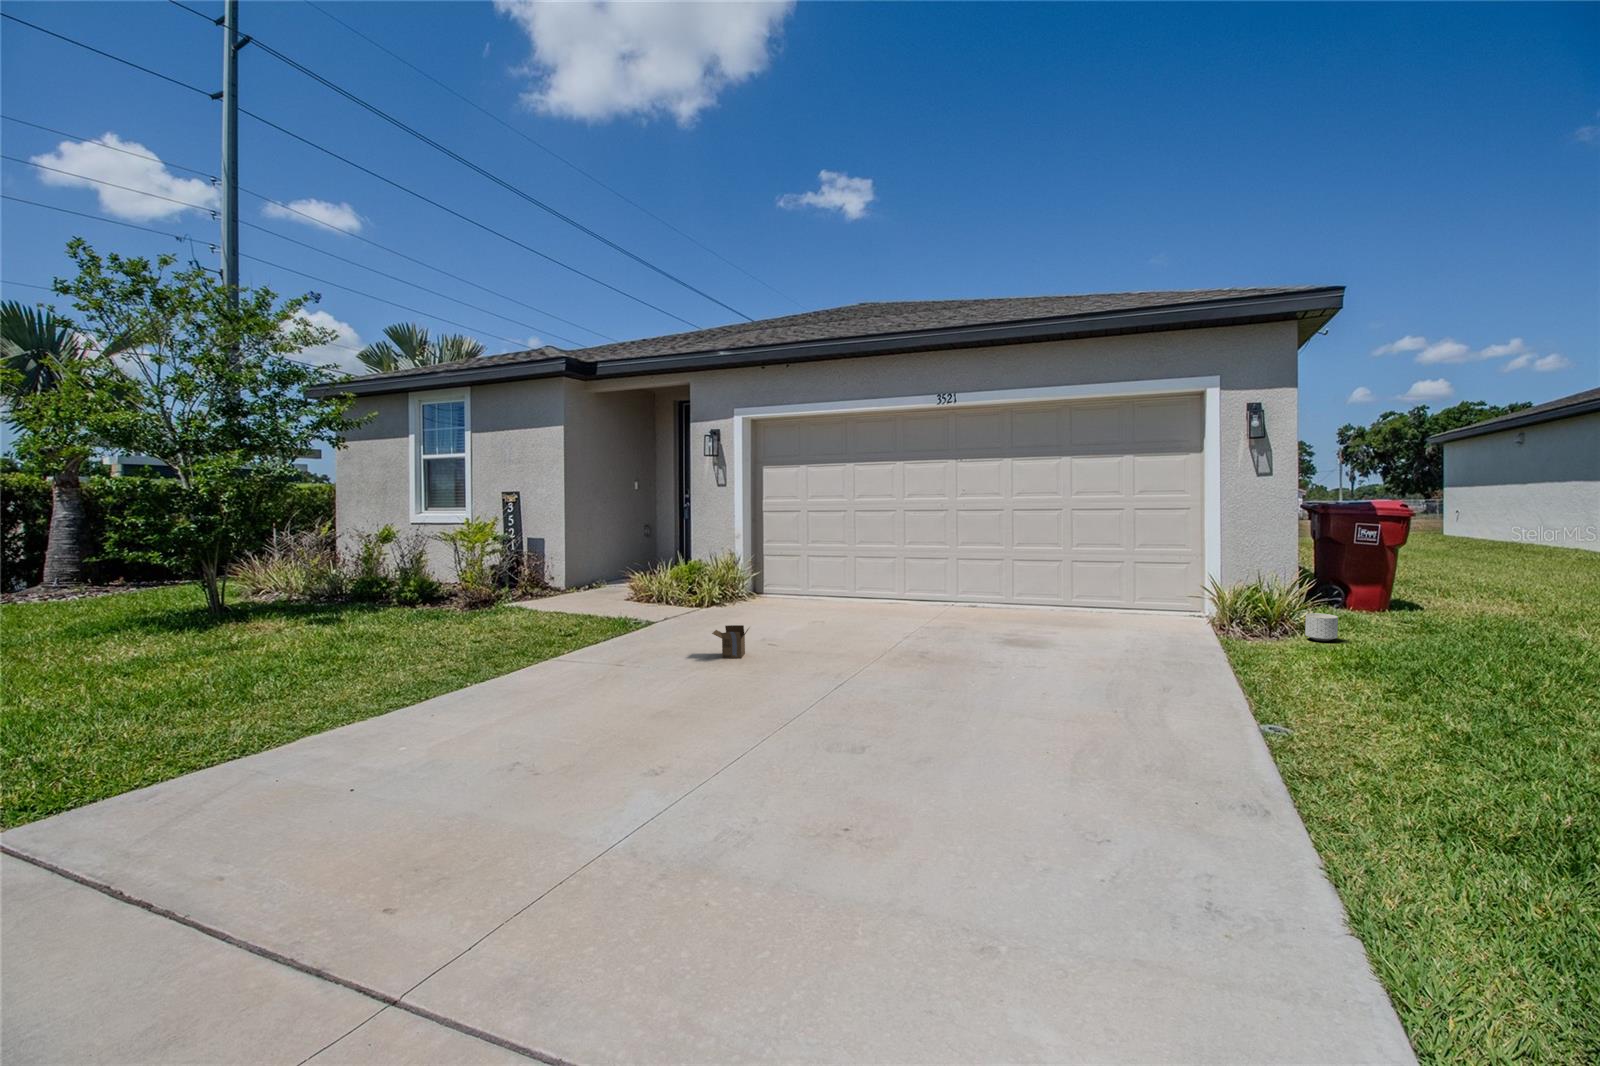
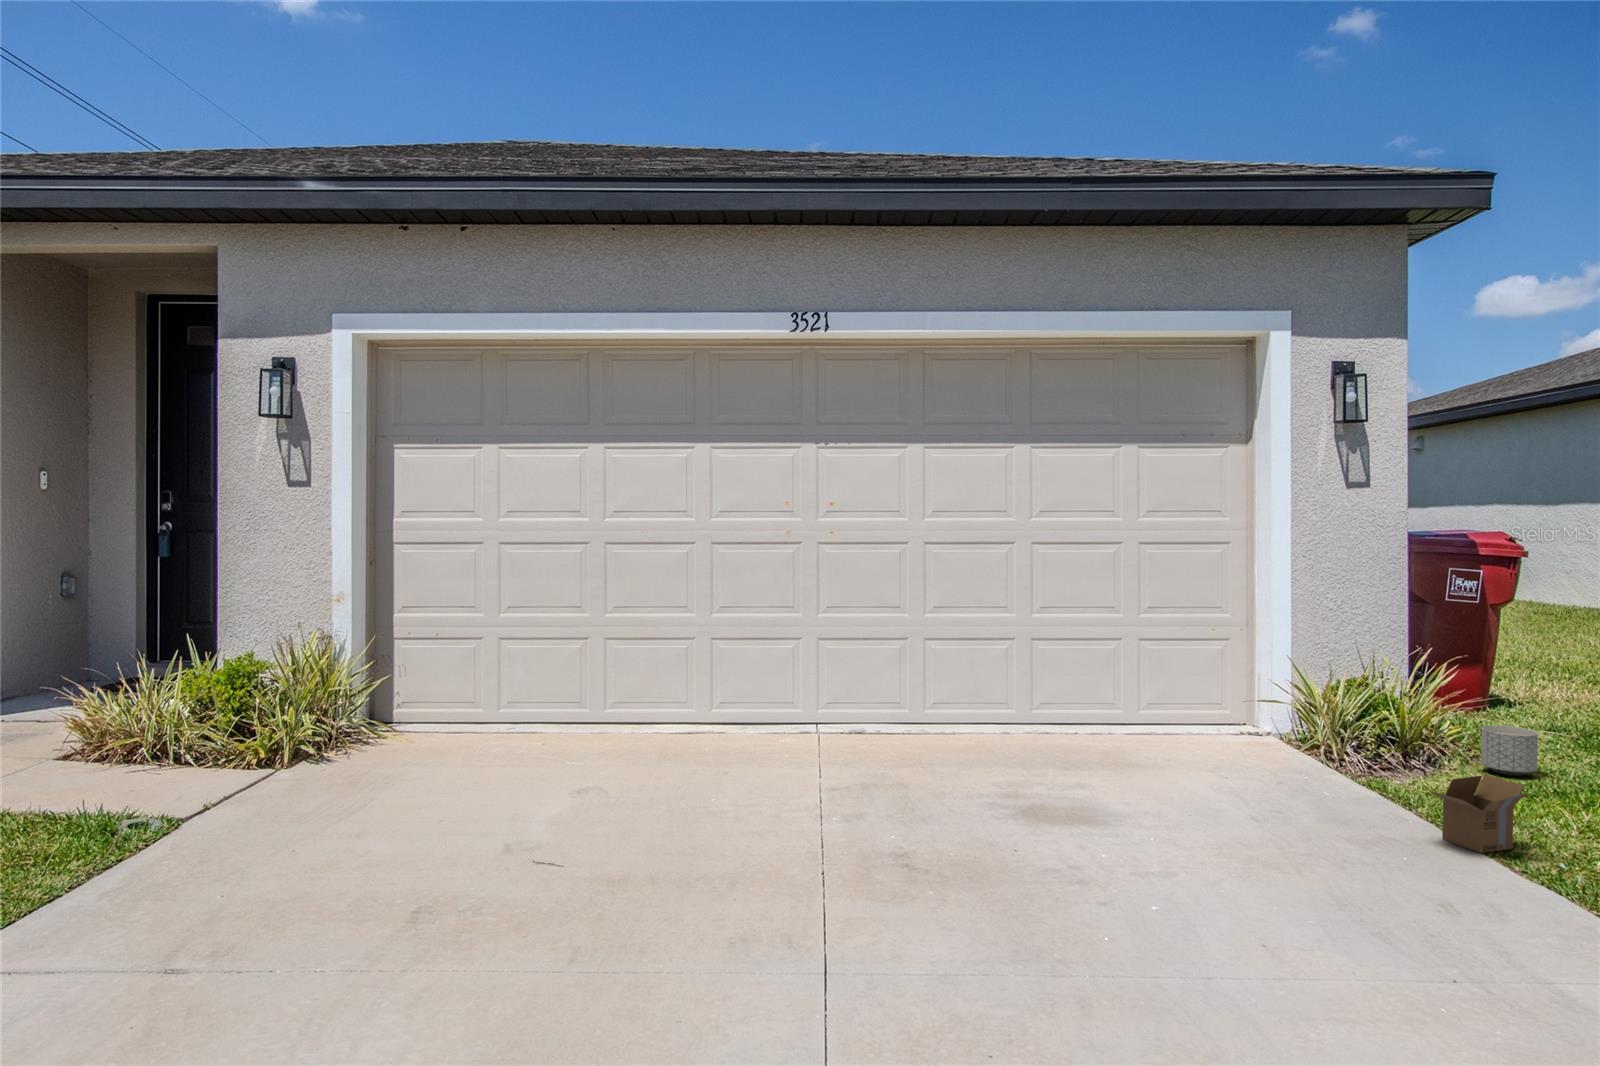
cardboard box: present [712,625,749,658] -> present [1428,775,1530,853]

